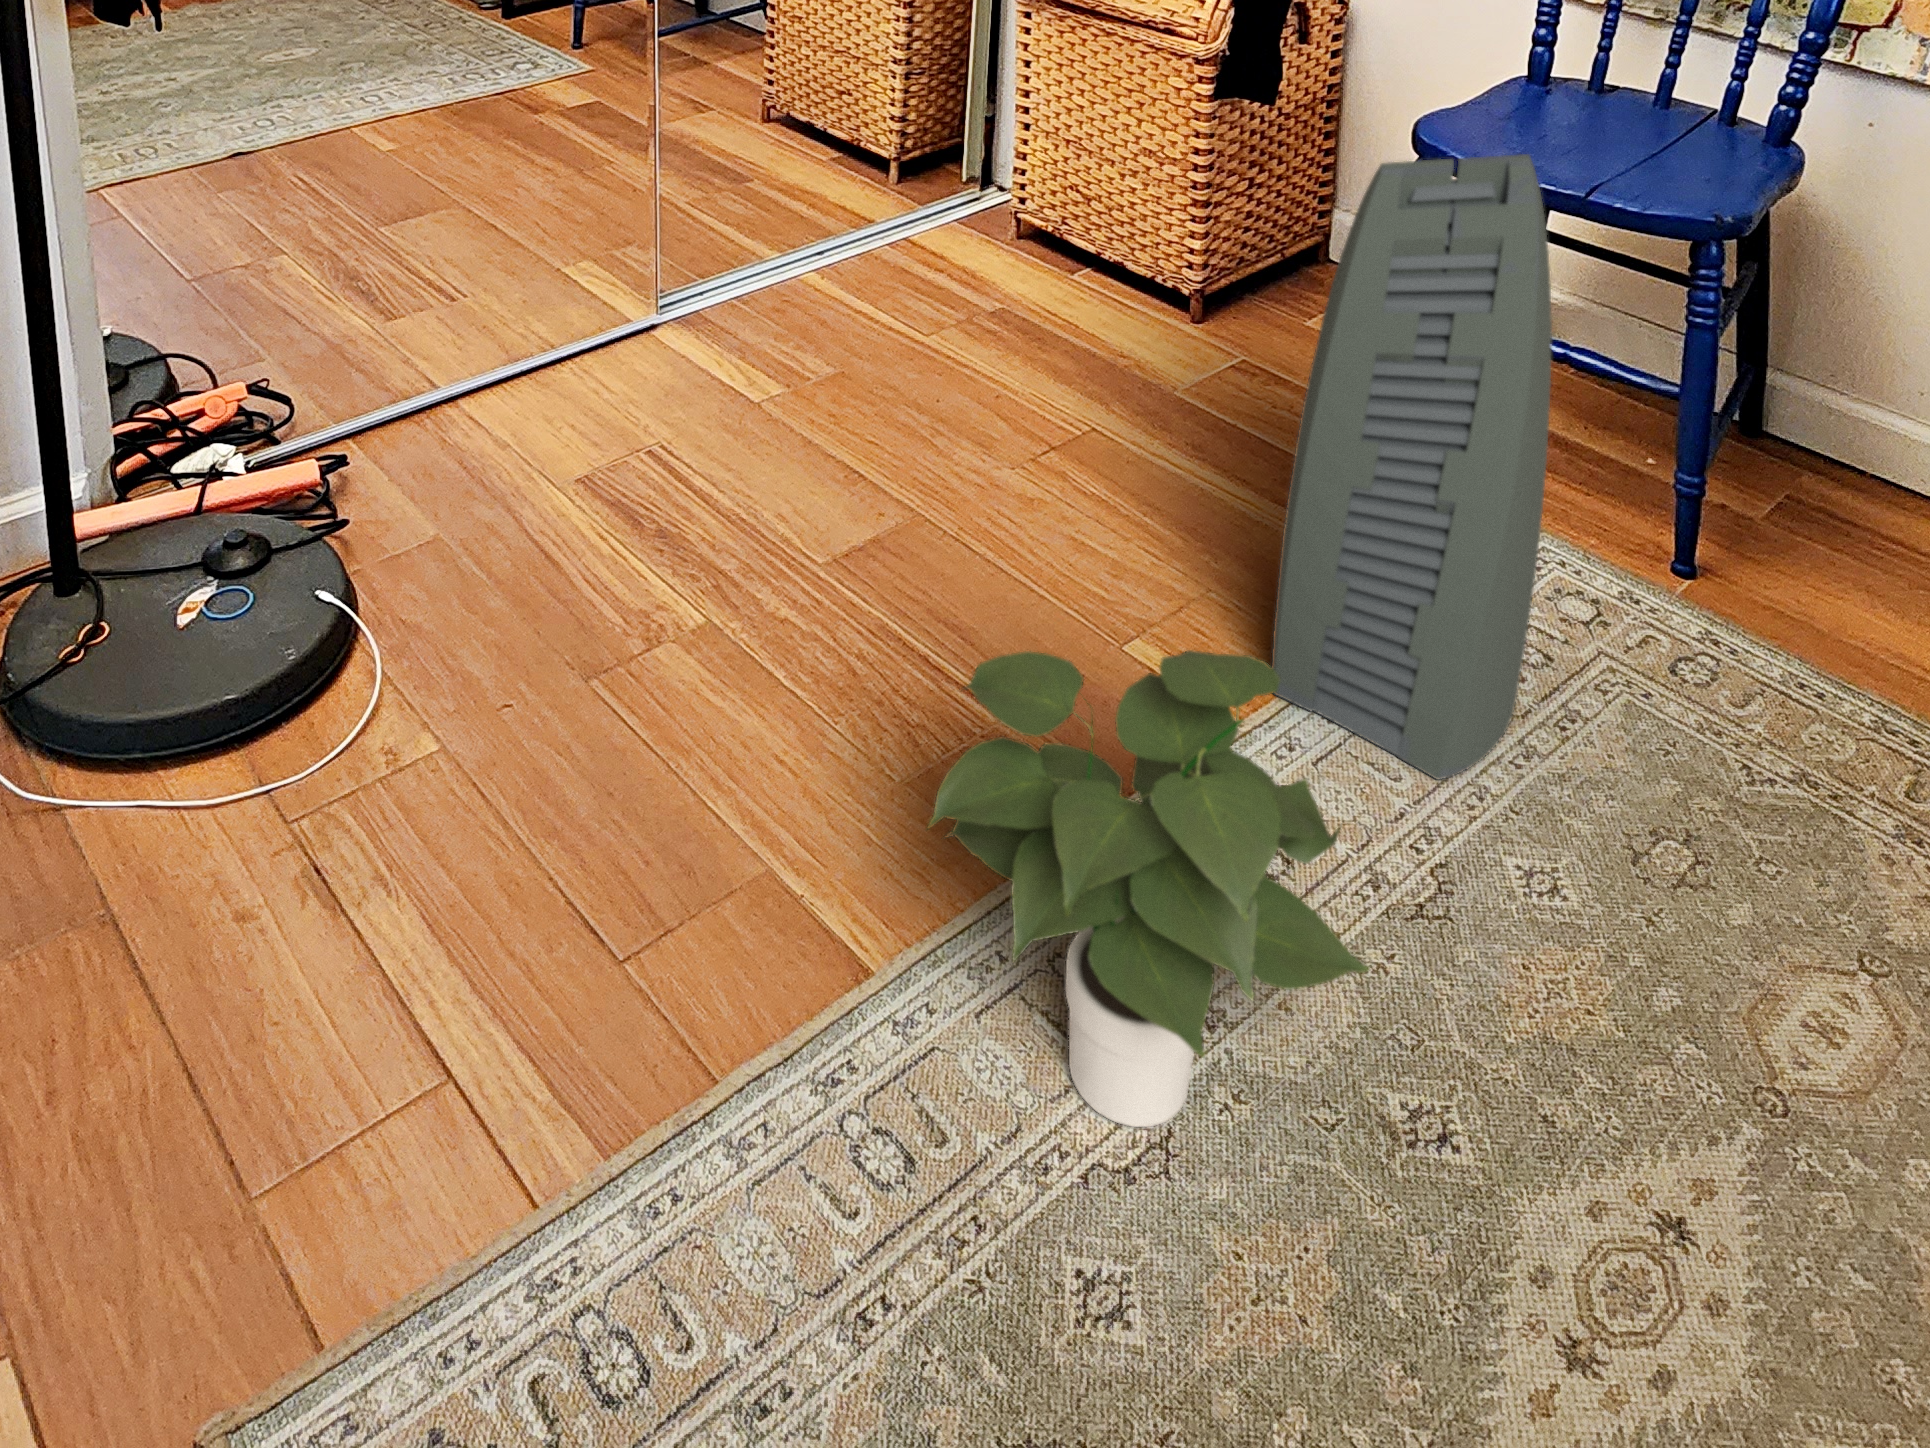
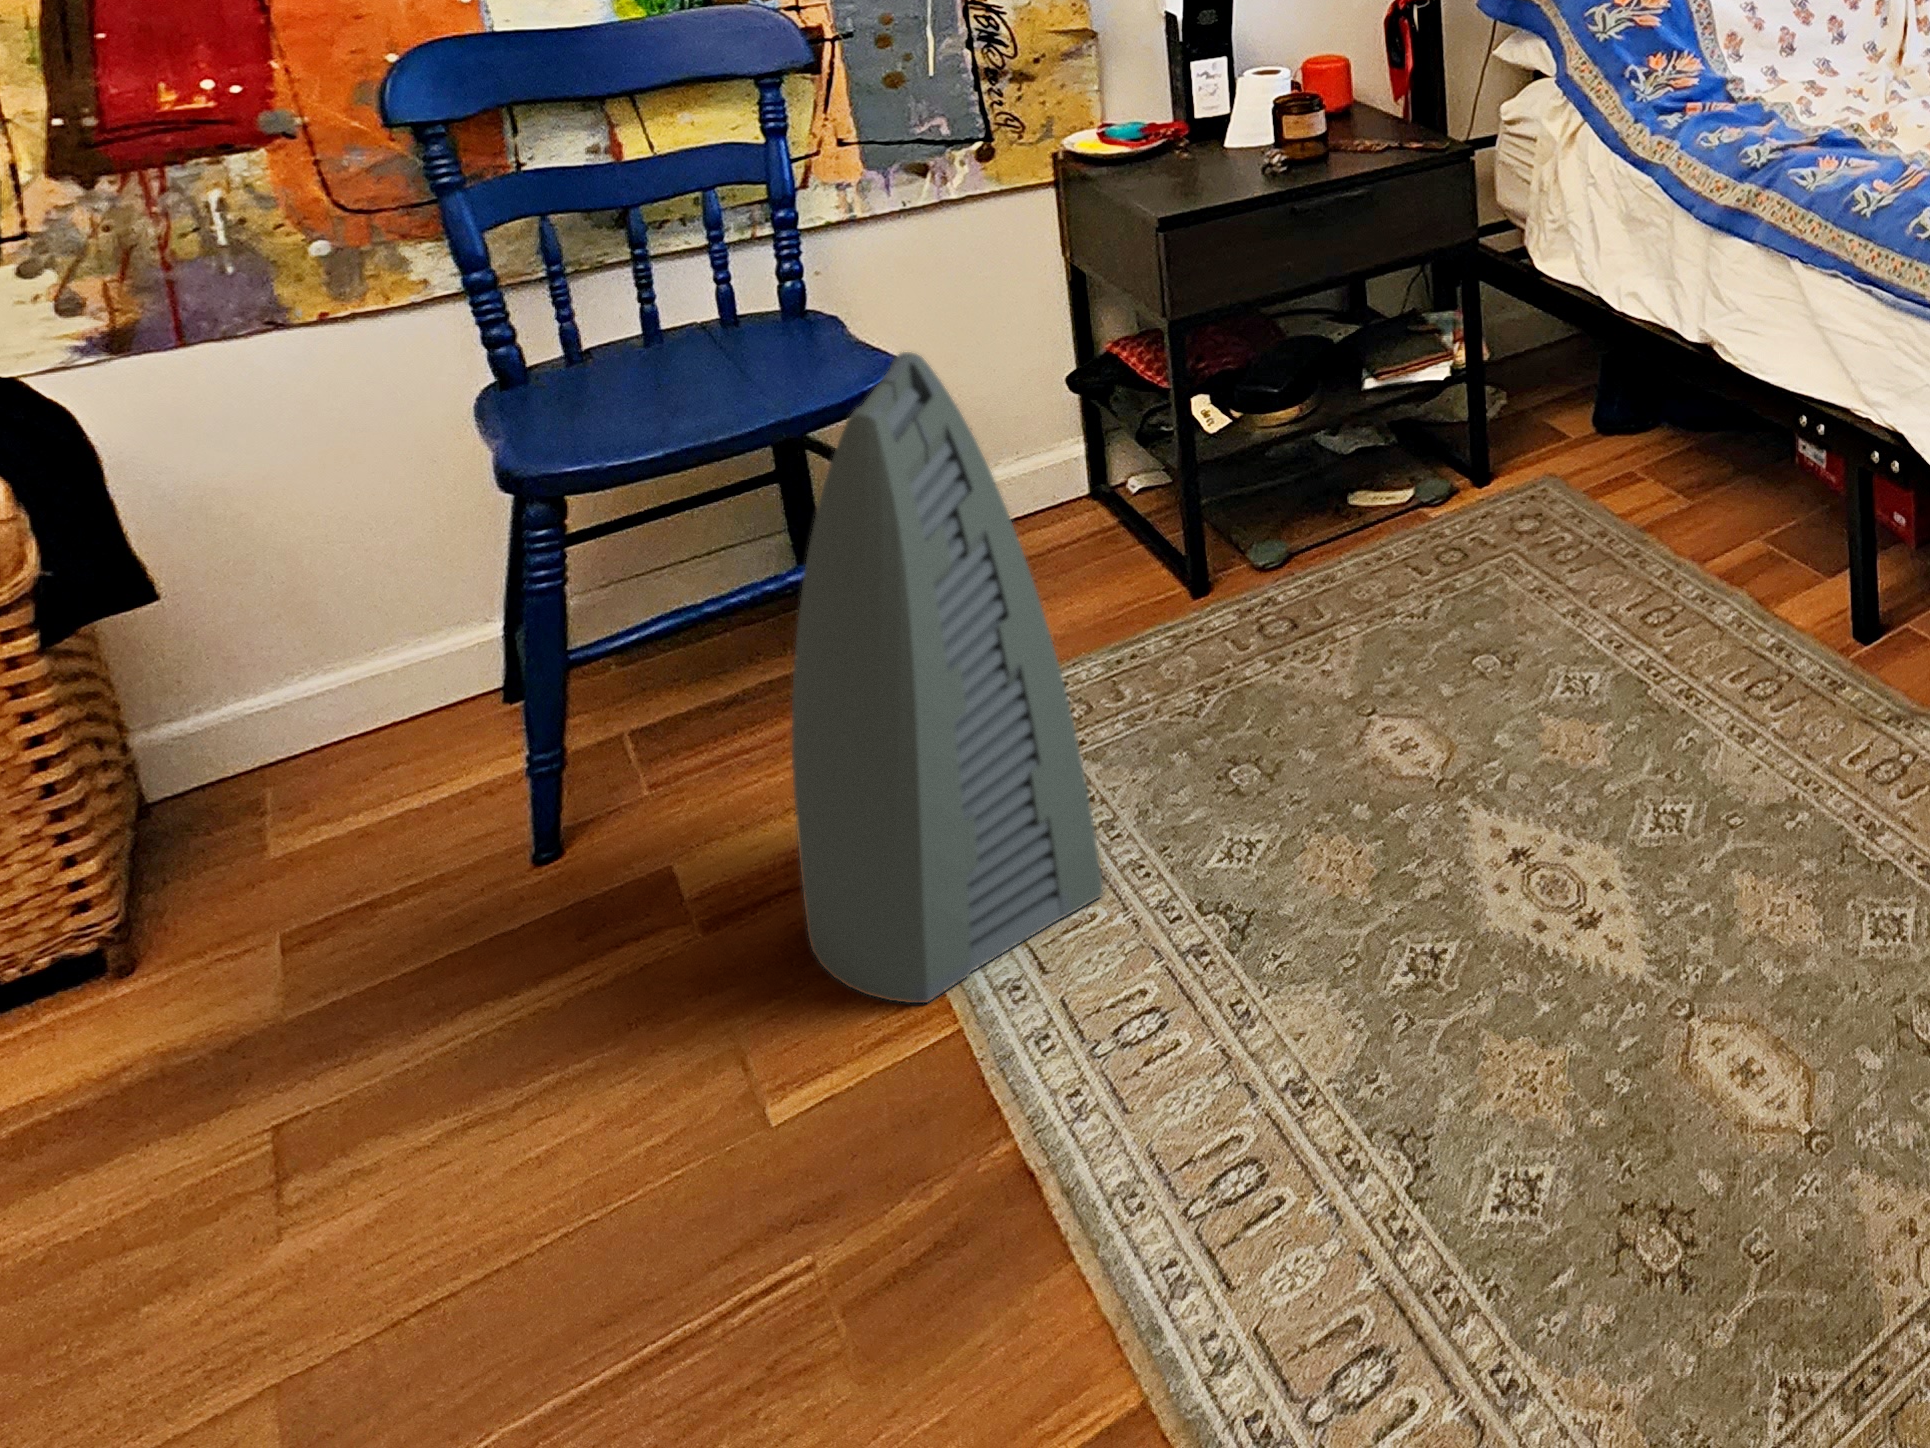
potted plant: present [928,650,1370,1127] -> none [1094,745,1470,1207]

